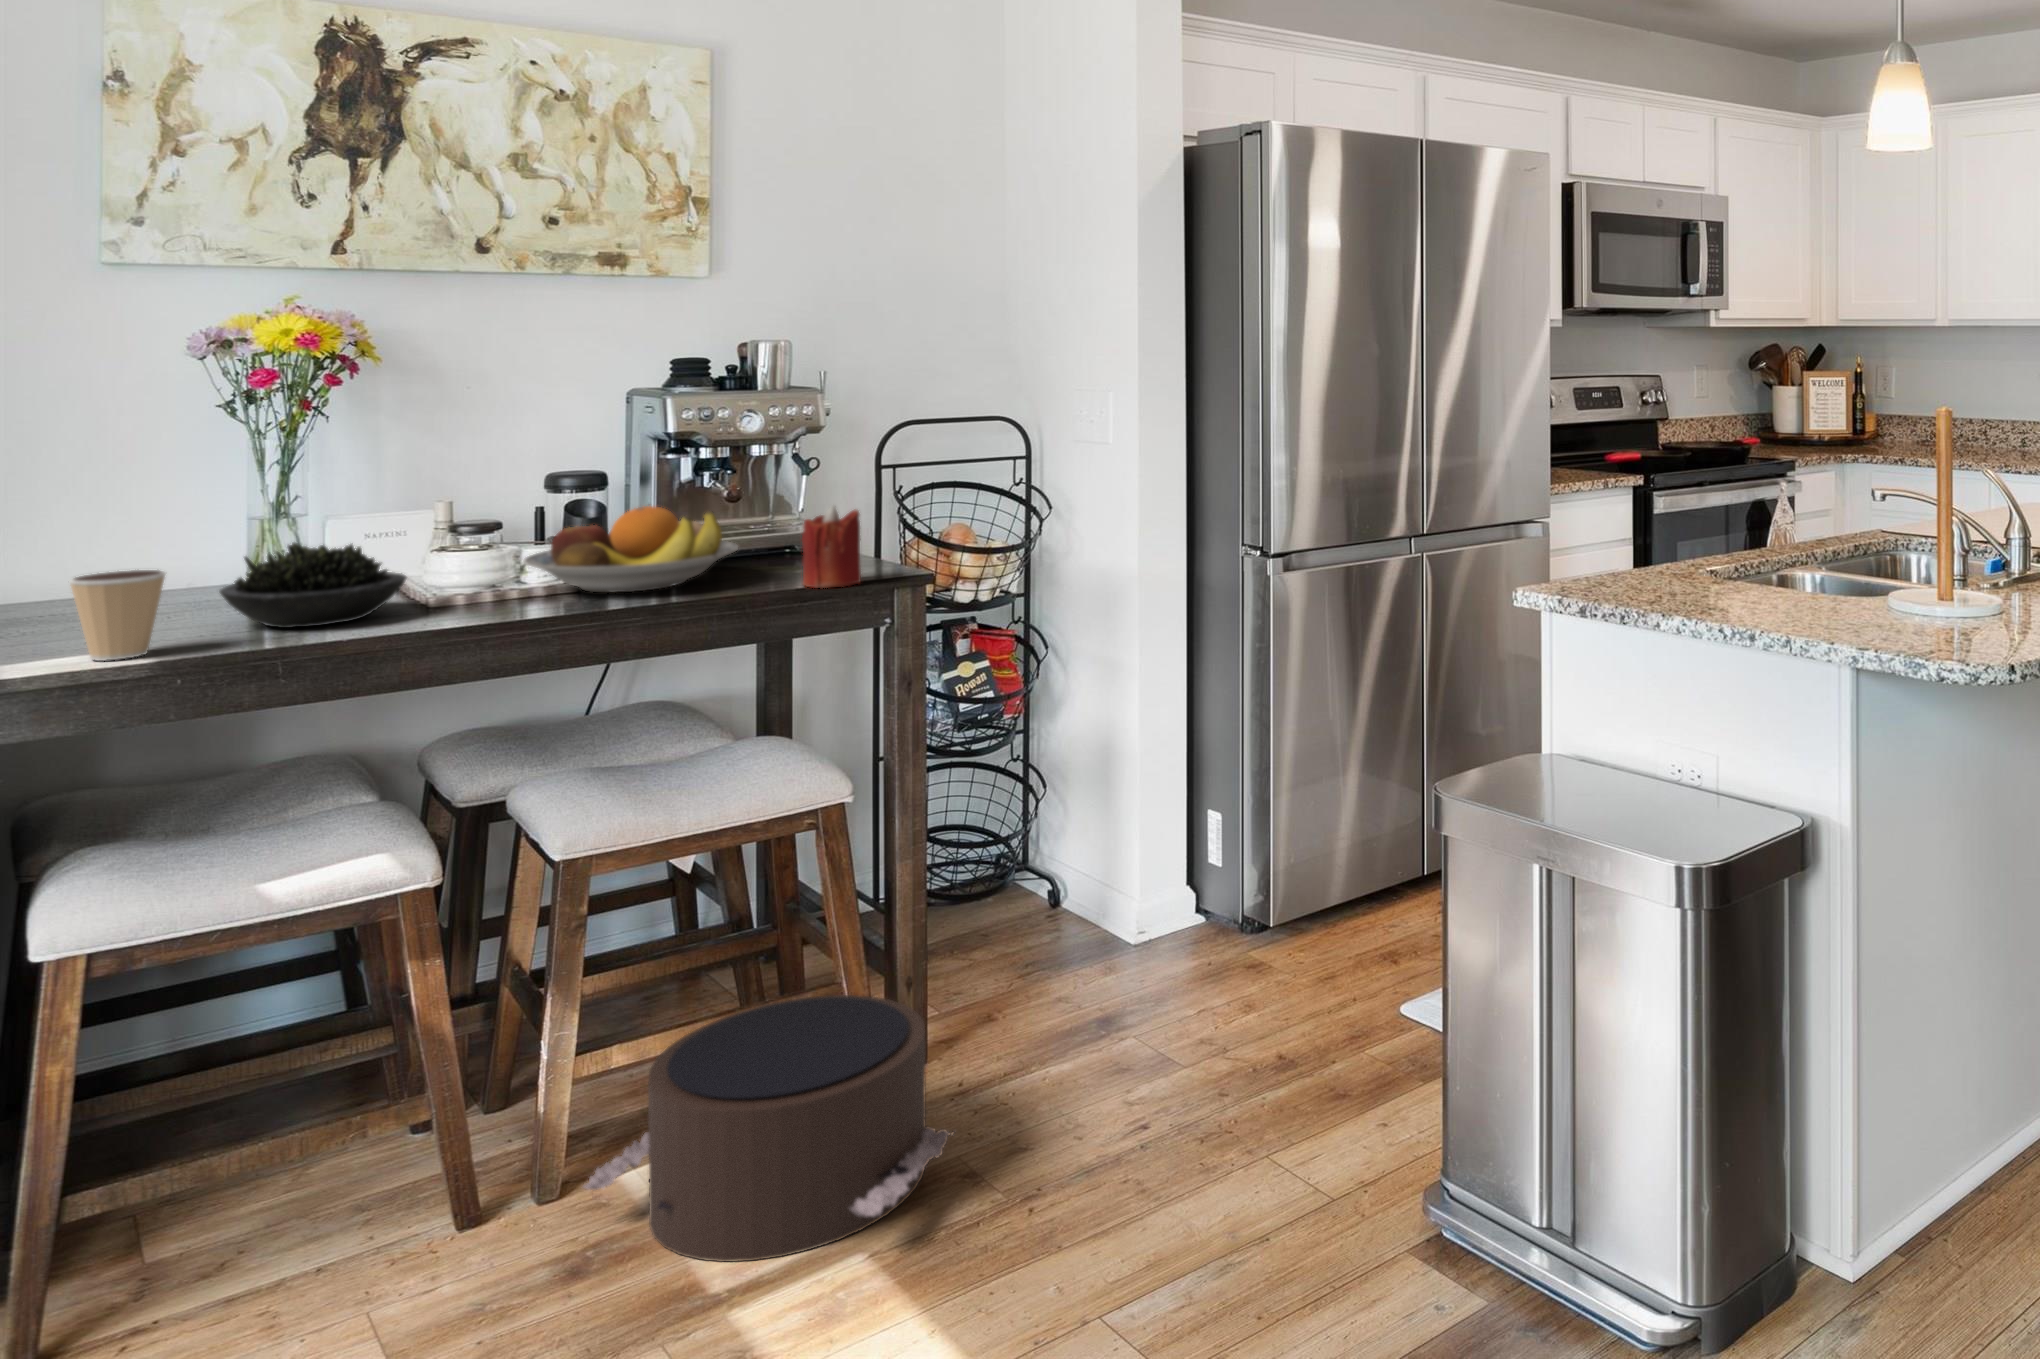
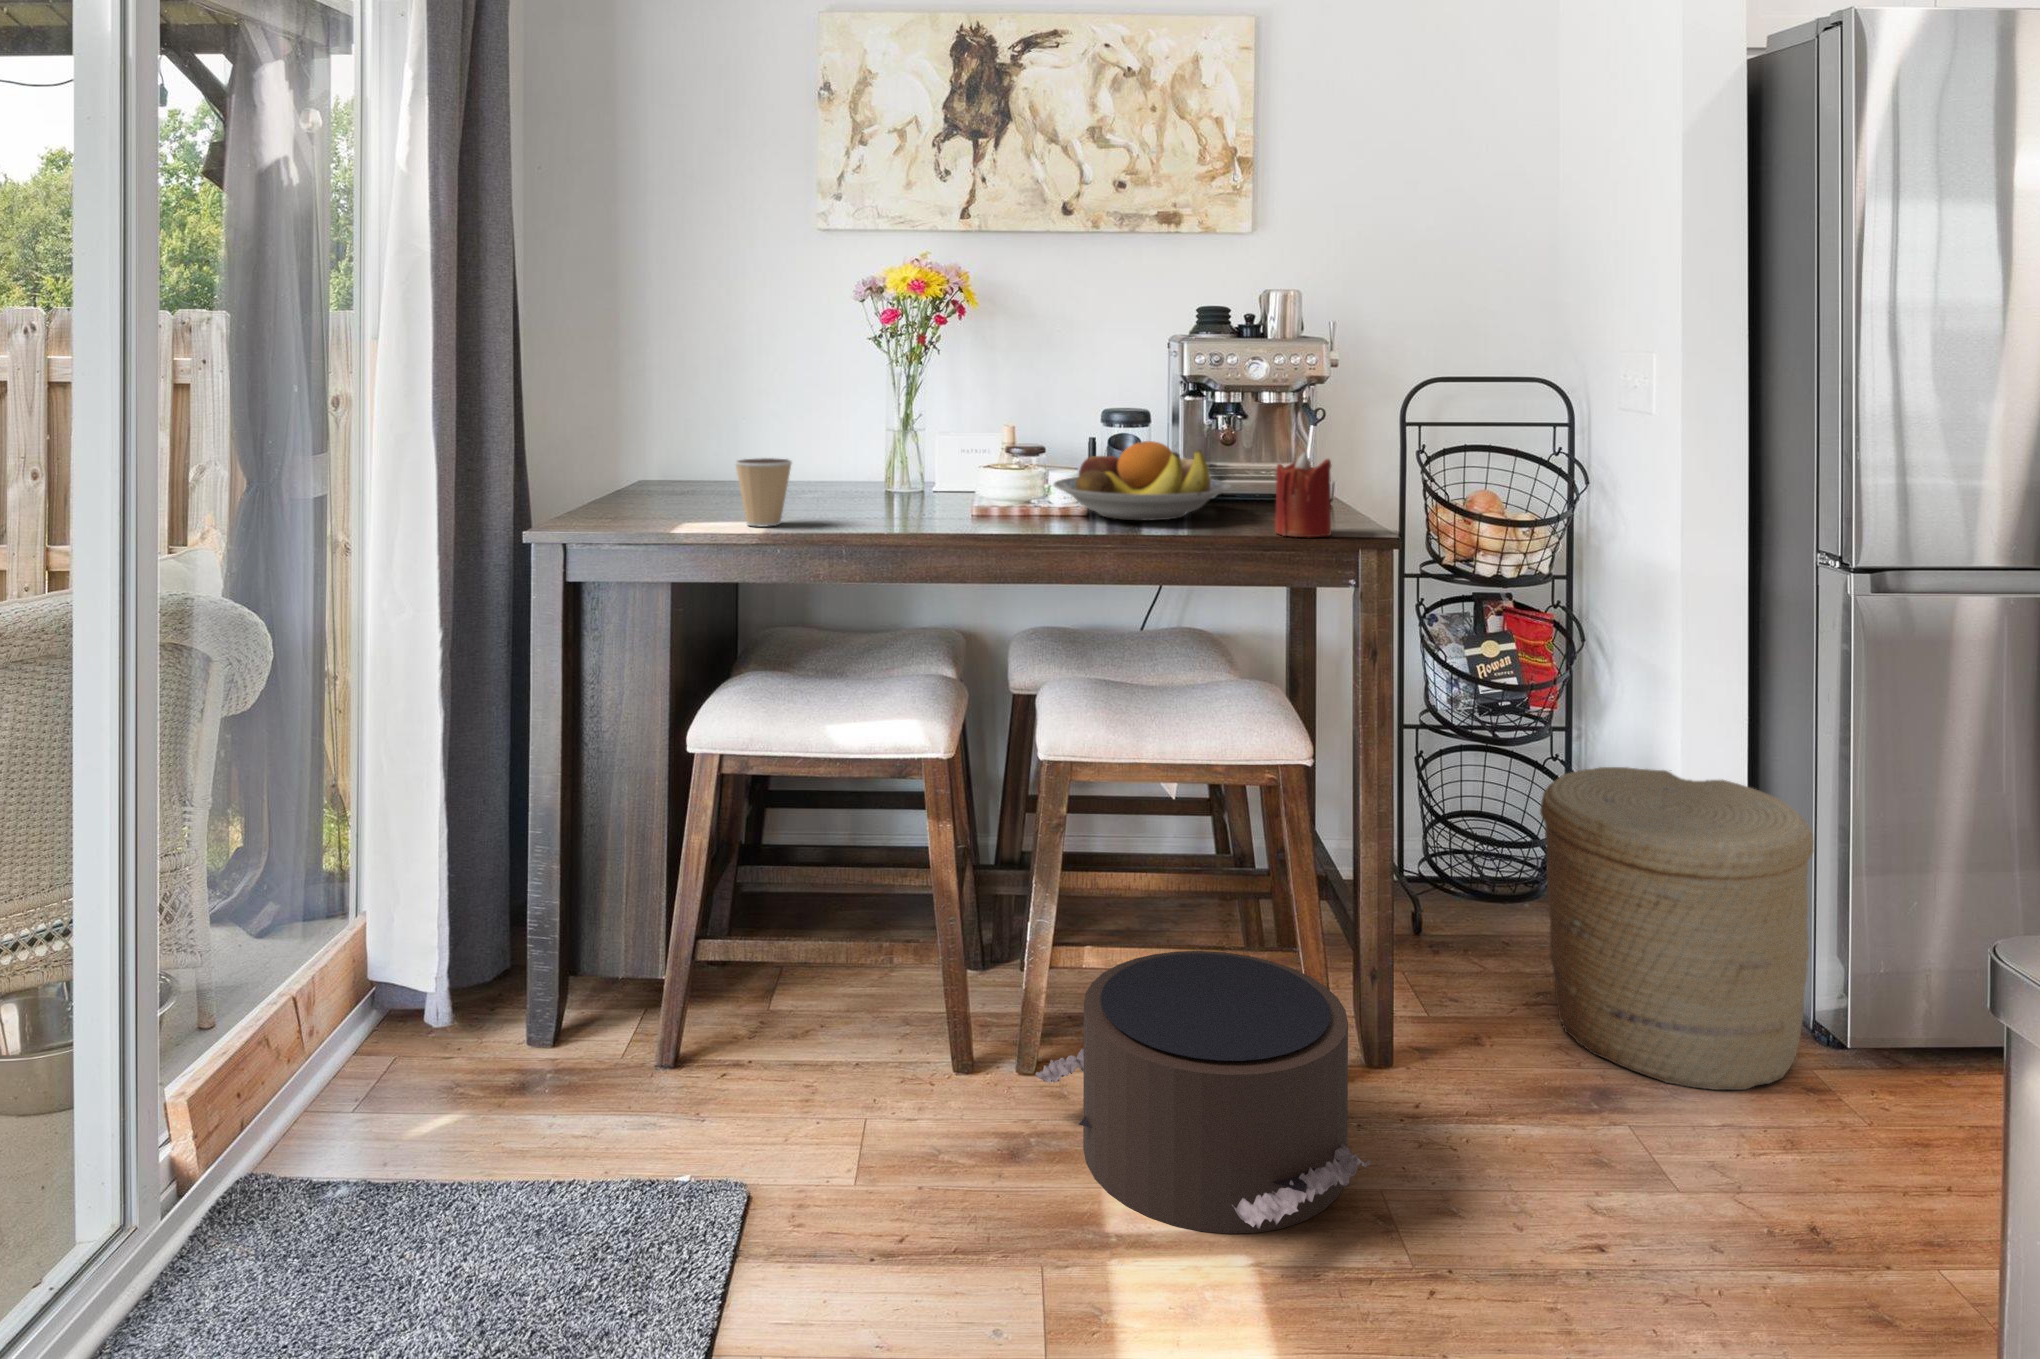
succulent plant: present [220,542,407,628] -> none [838,448,964,519]
woven basket: none [1036,744,1248,998] -> present [1540,767,1814,1090]

